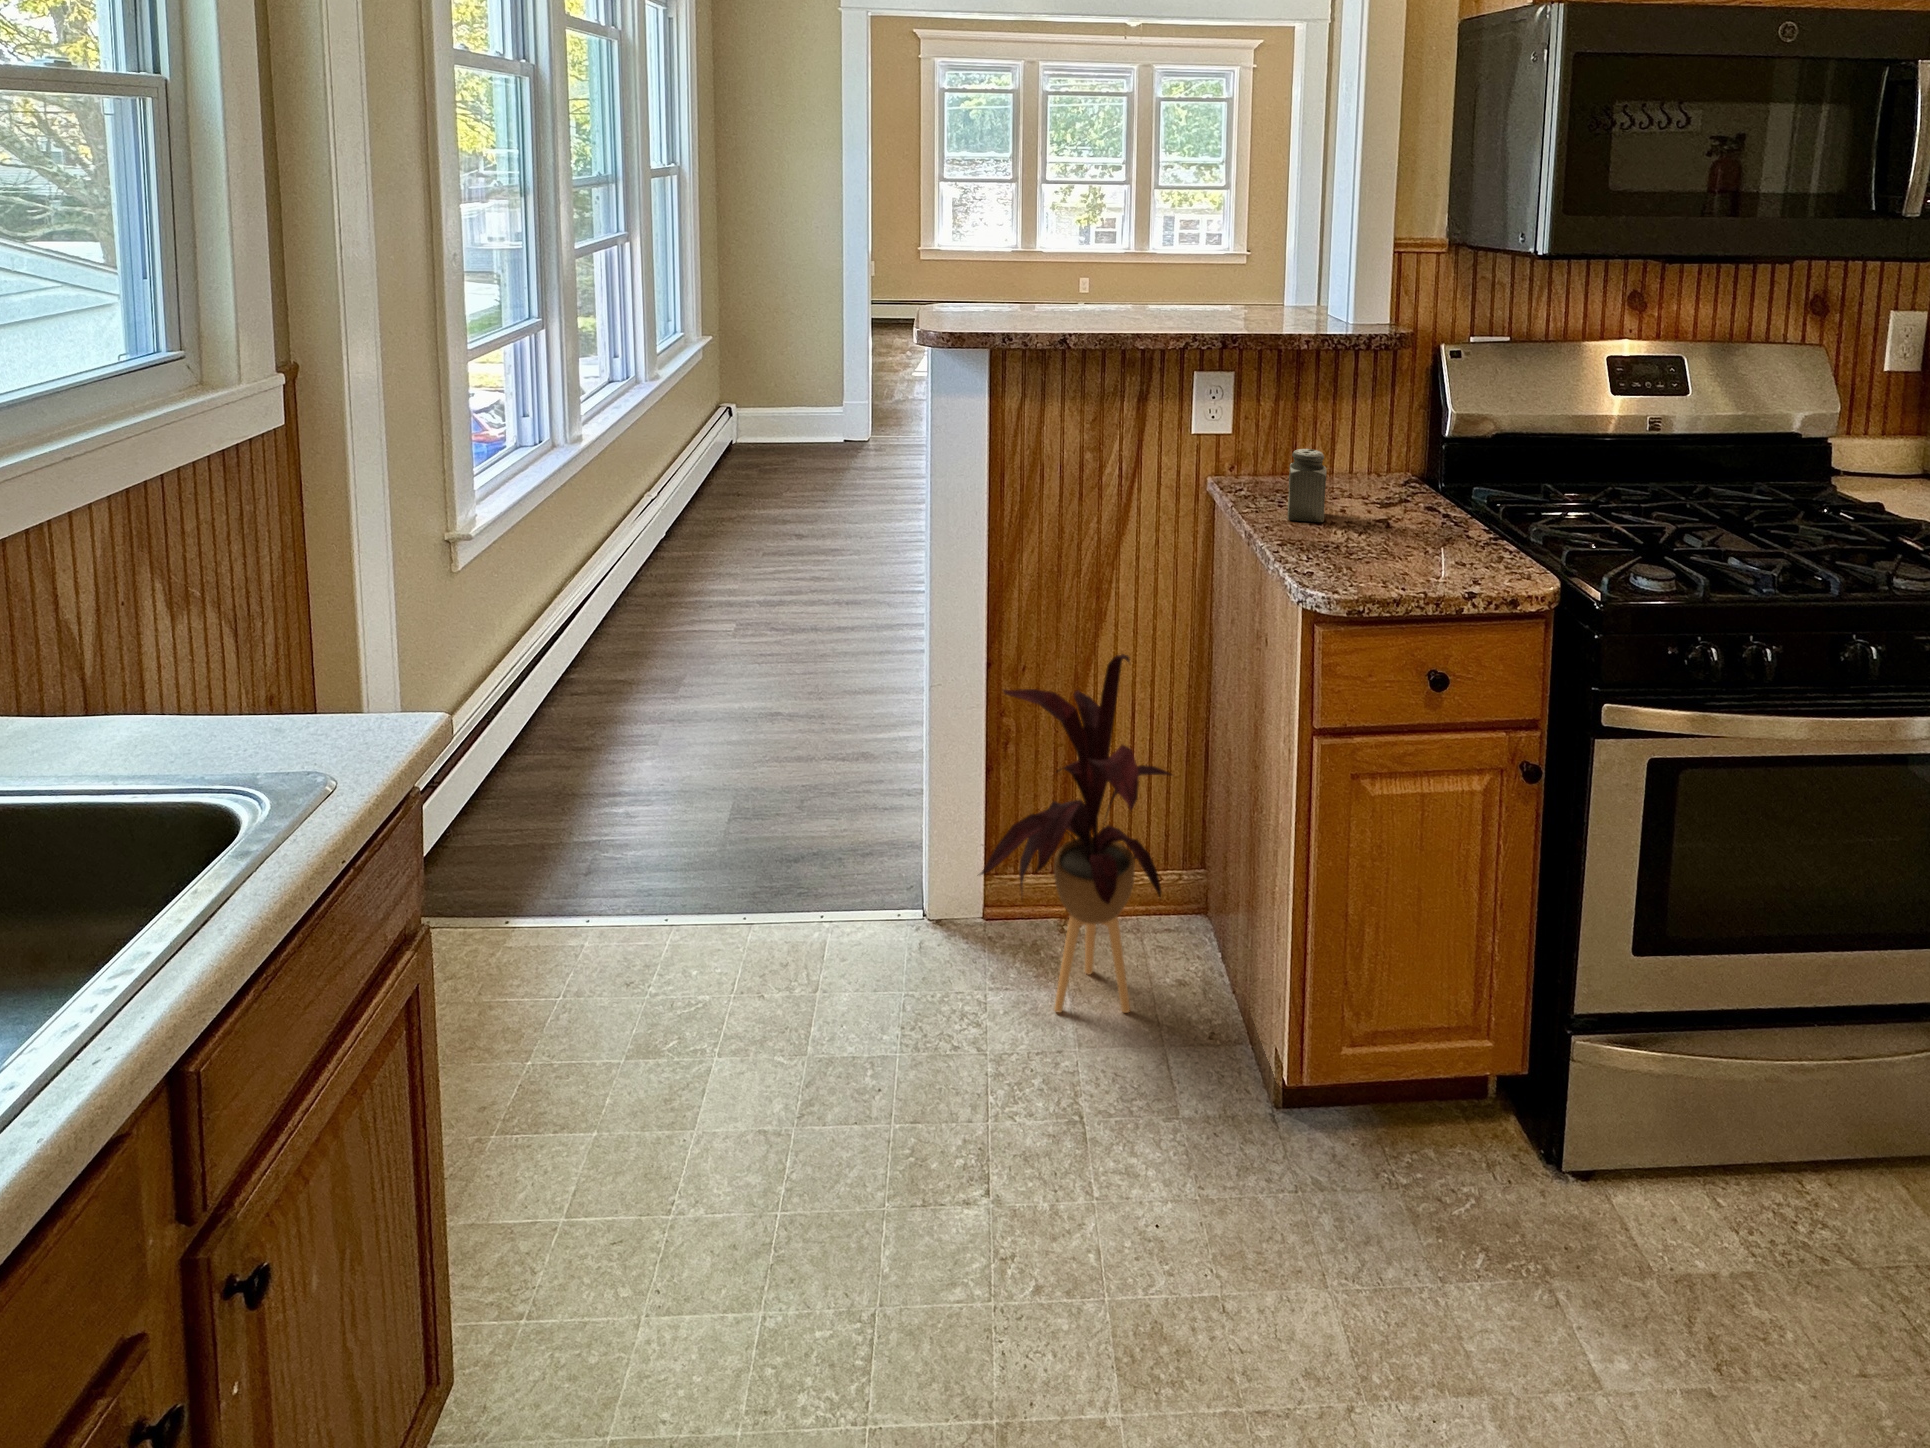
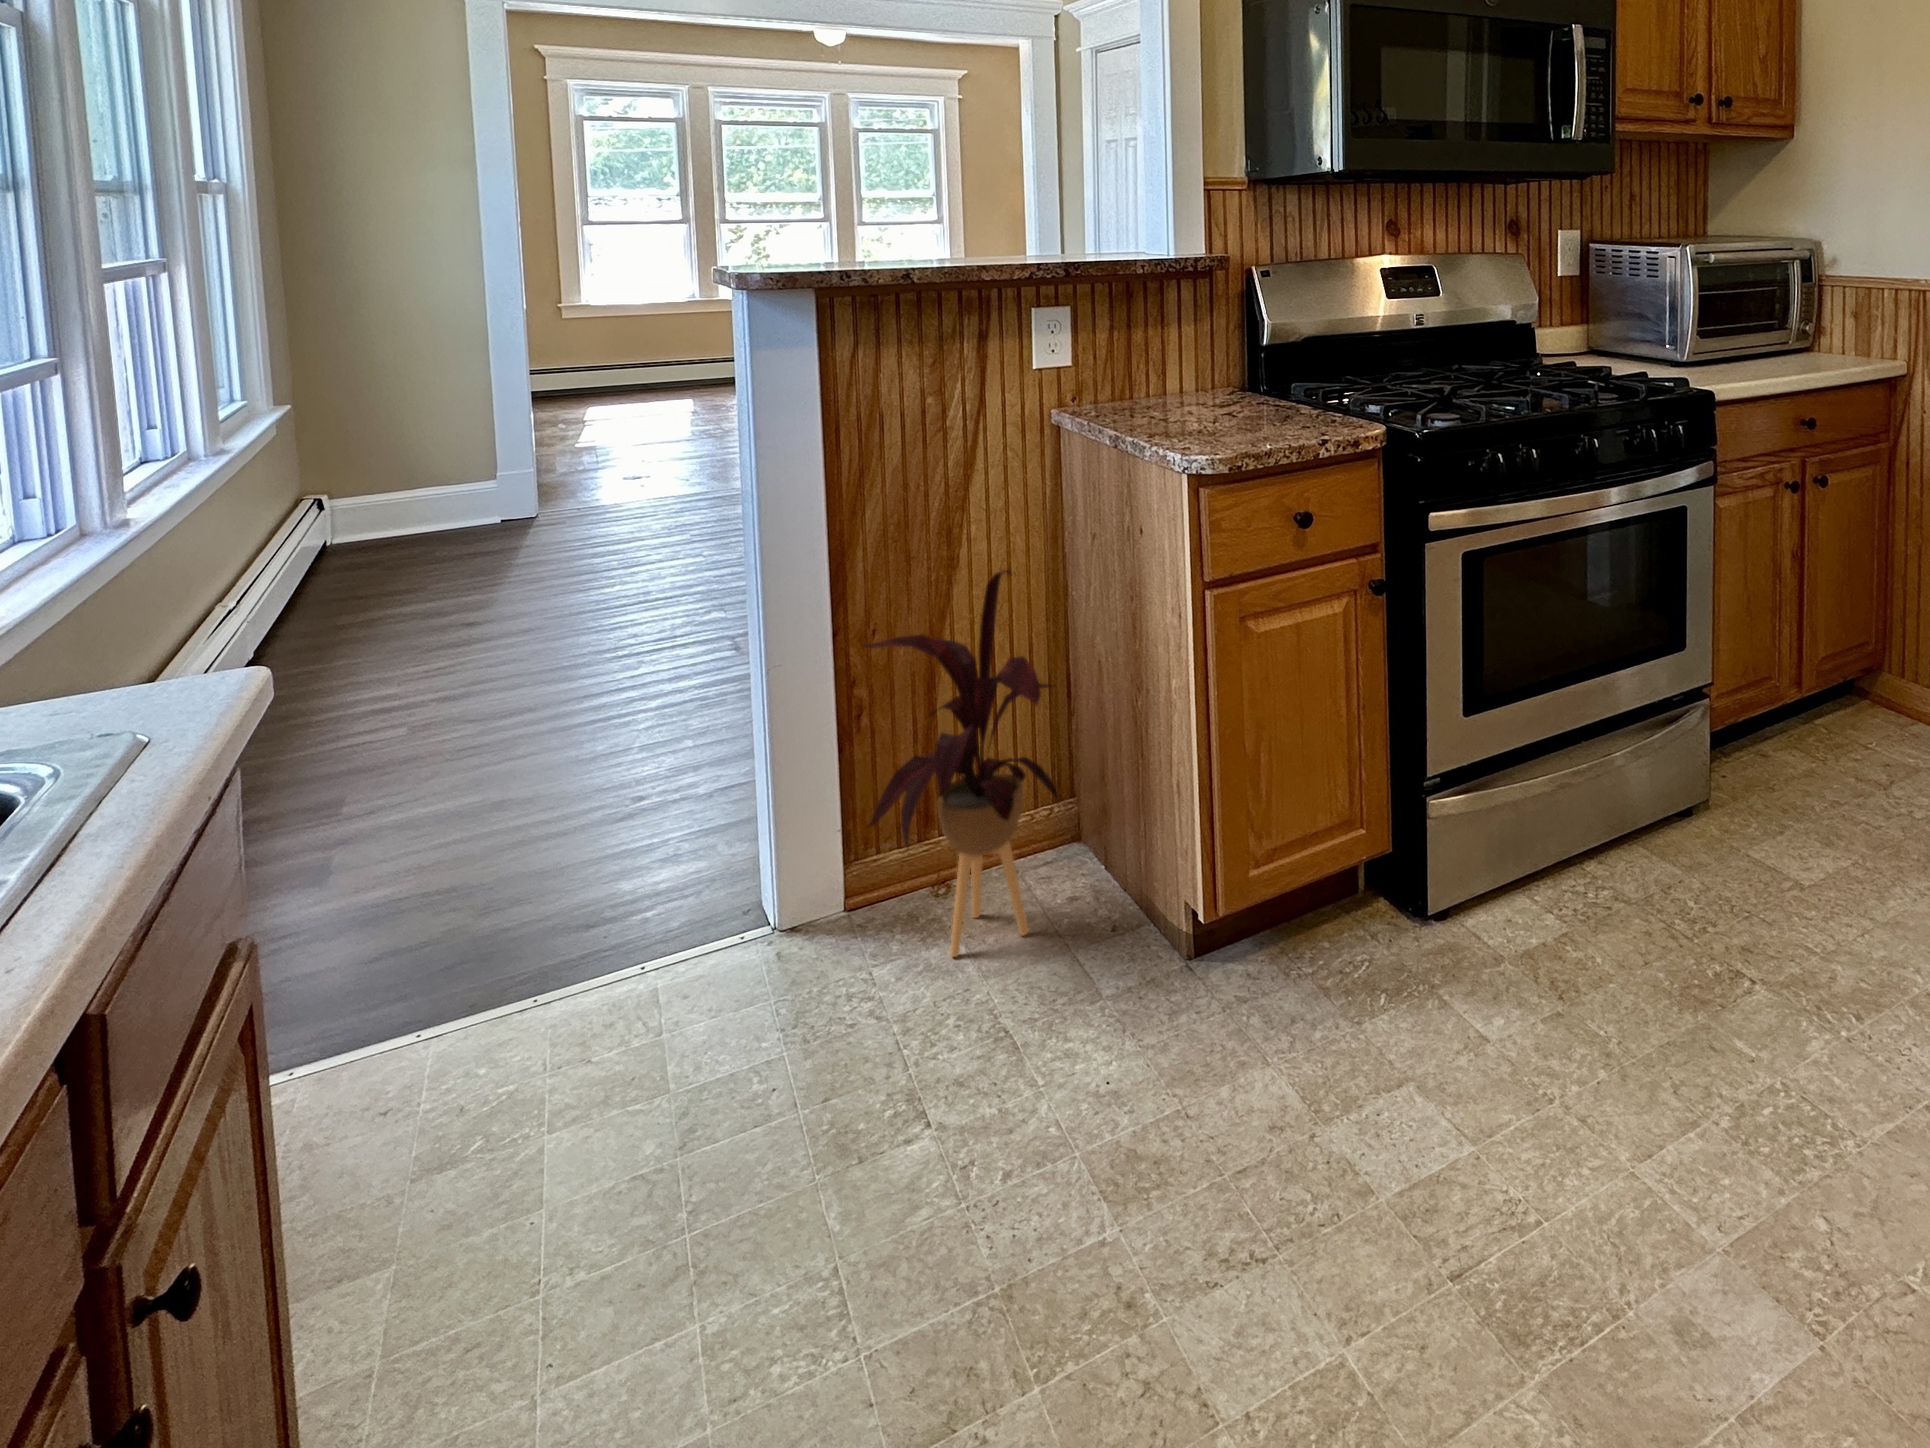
salt shaker: present [1288,449,1326,522] -> none [1141,358,1177,423]

